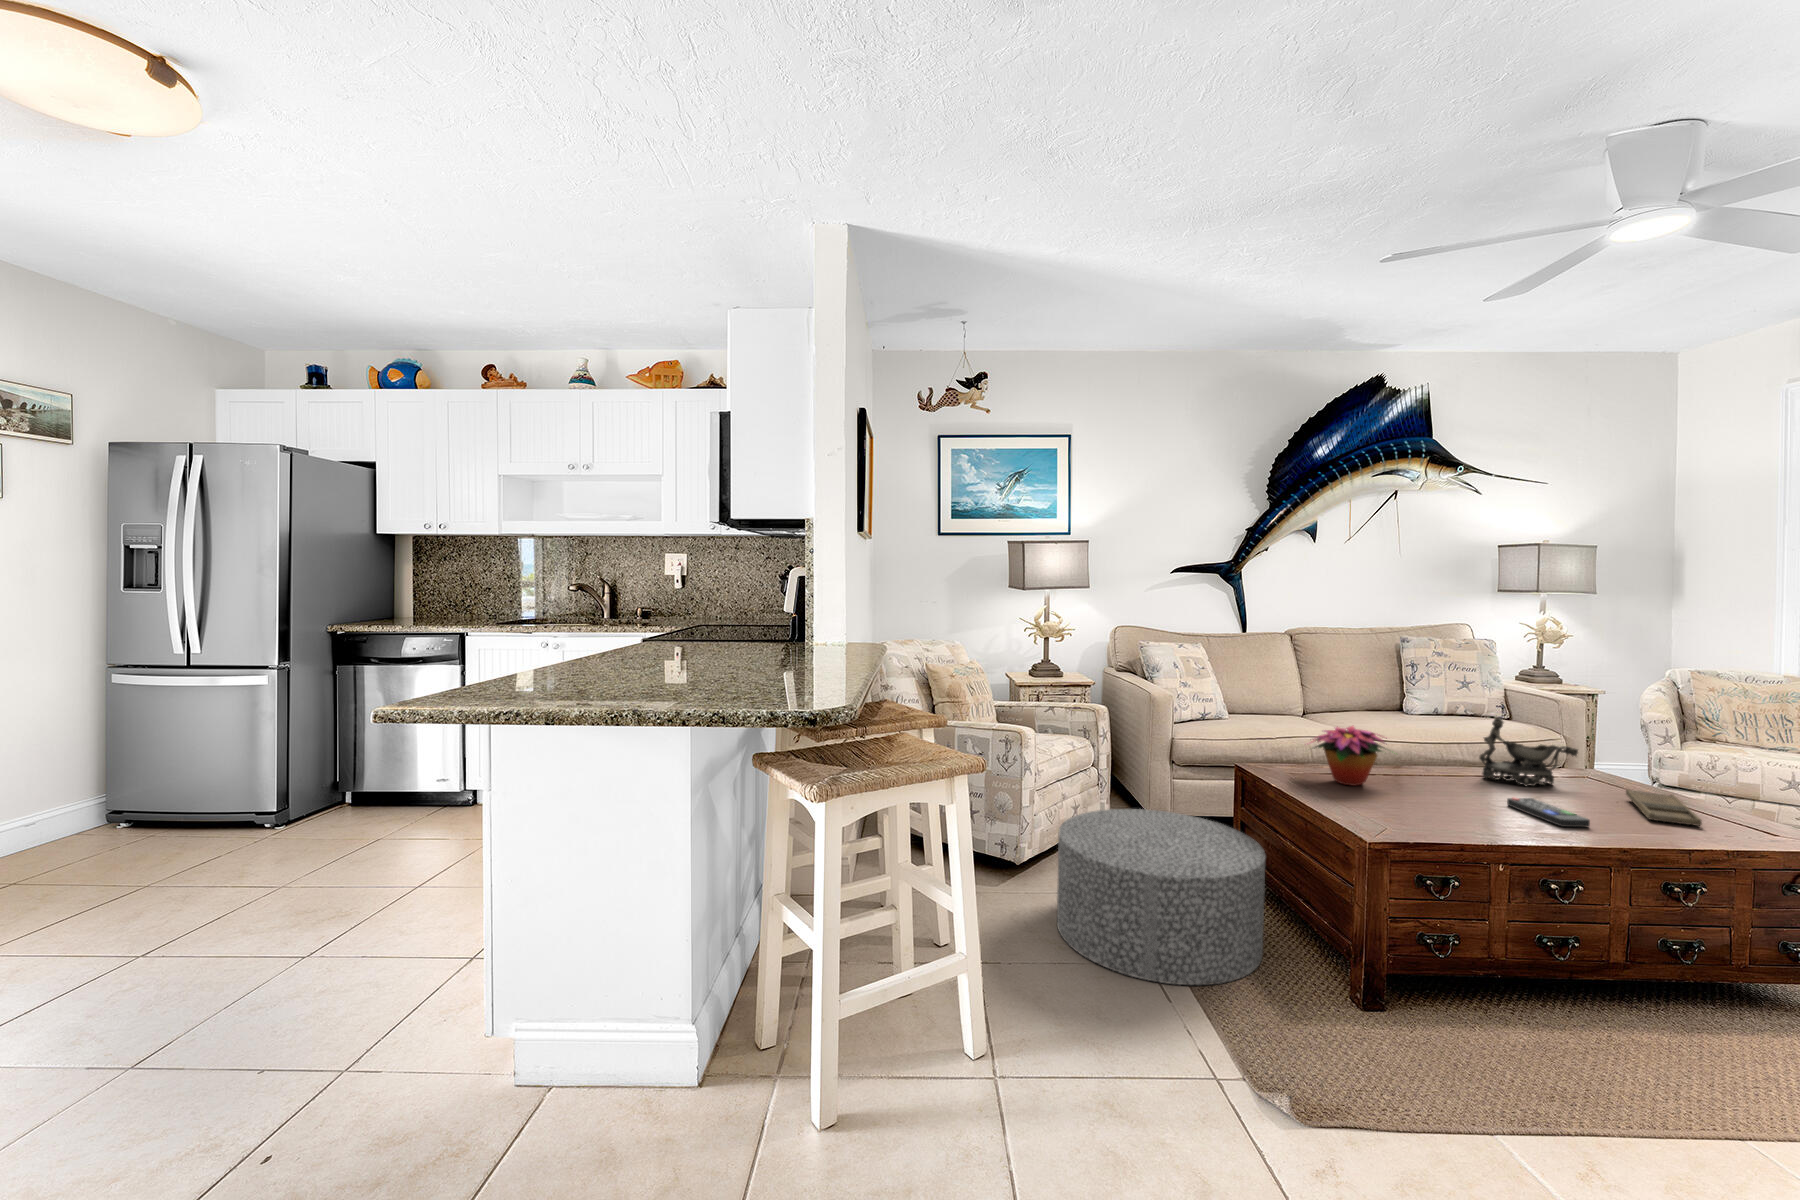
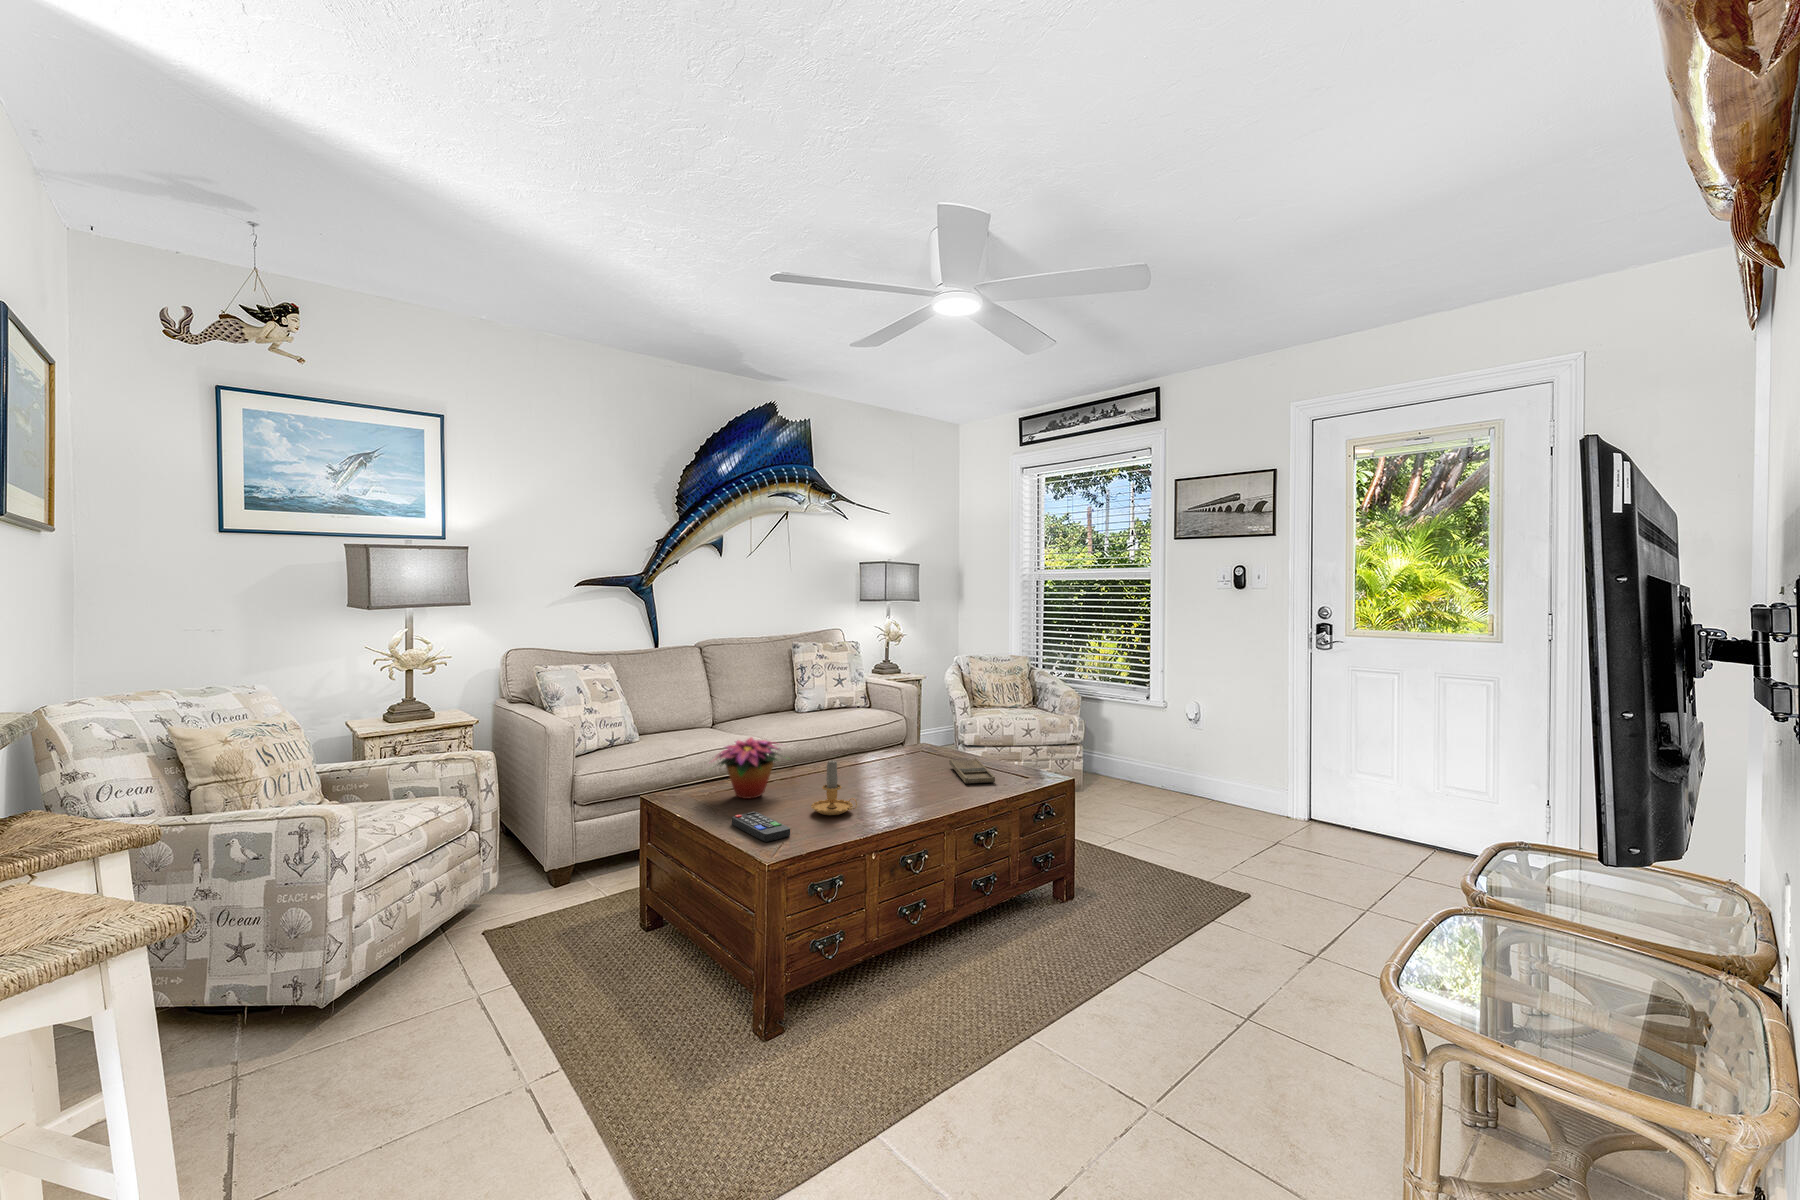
decorative bowl: present [1480,718,1578,786] -> none [853,712,919,769]
candle: none [1422,758,1481,817] -> present [811,760,857,815]
remote control: present [1507,797,1590,827] -> present [732,812,790,842]
ottoman: present [1057,809,1266,985] -> none [387,870,665,1126]

